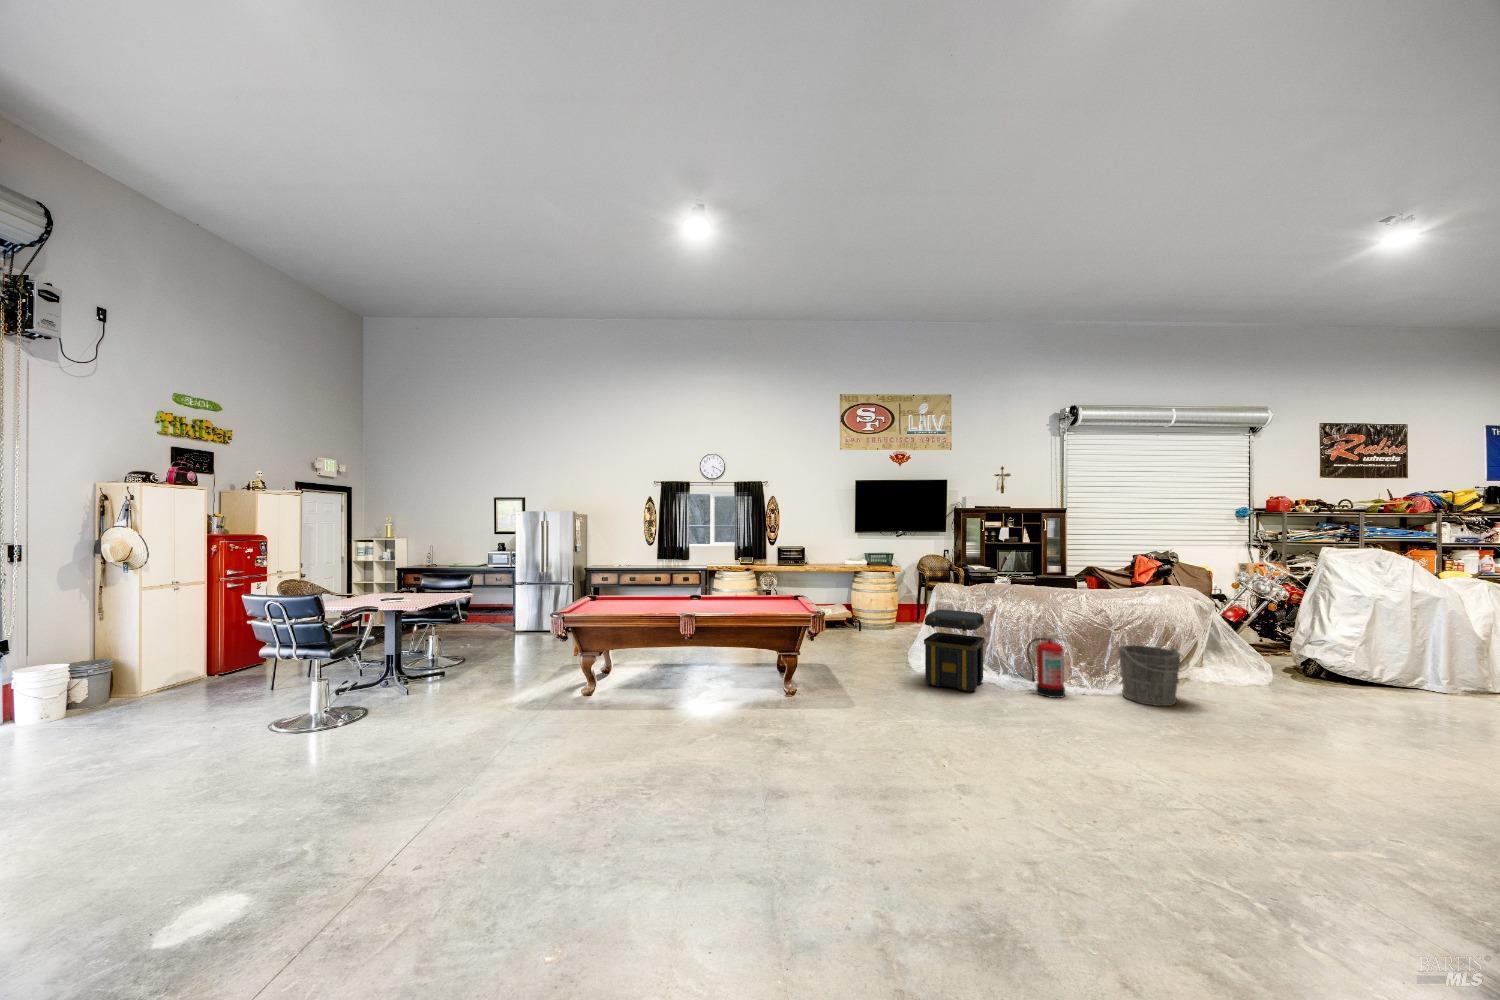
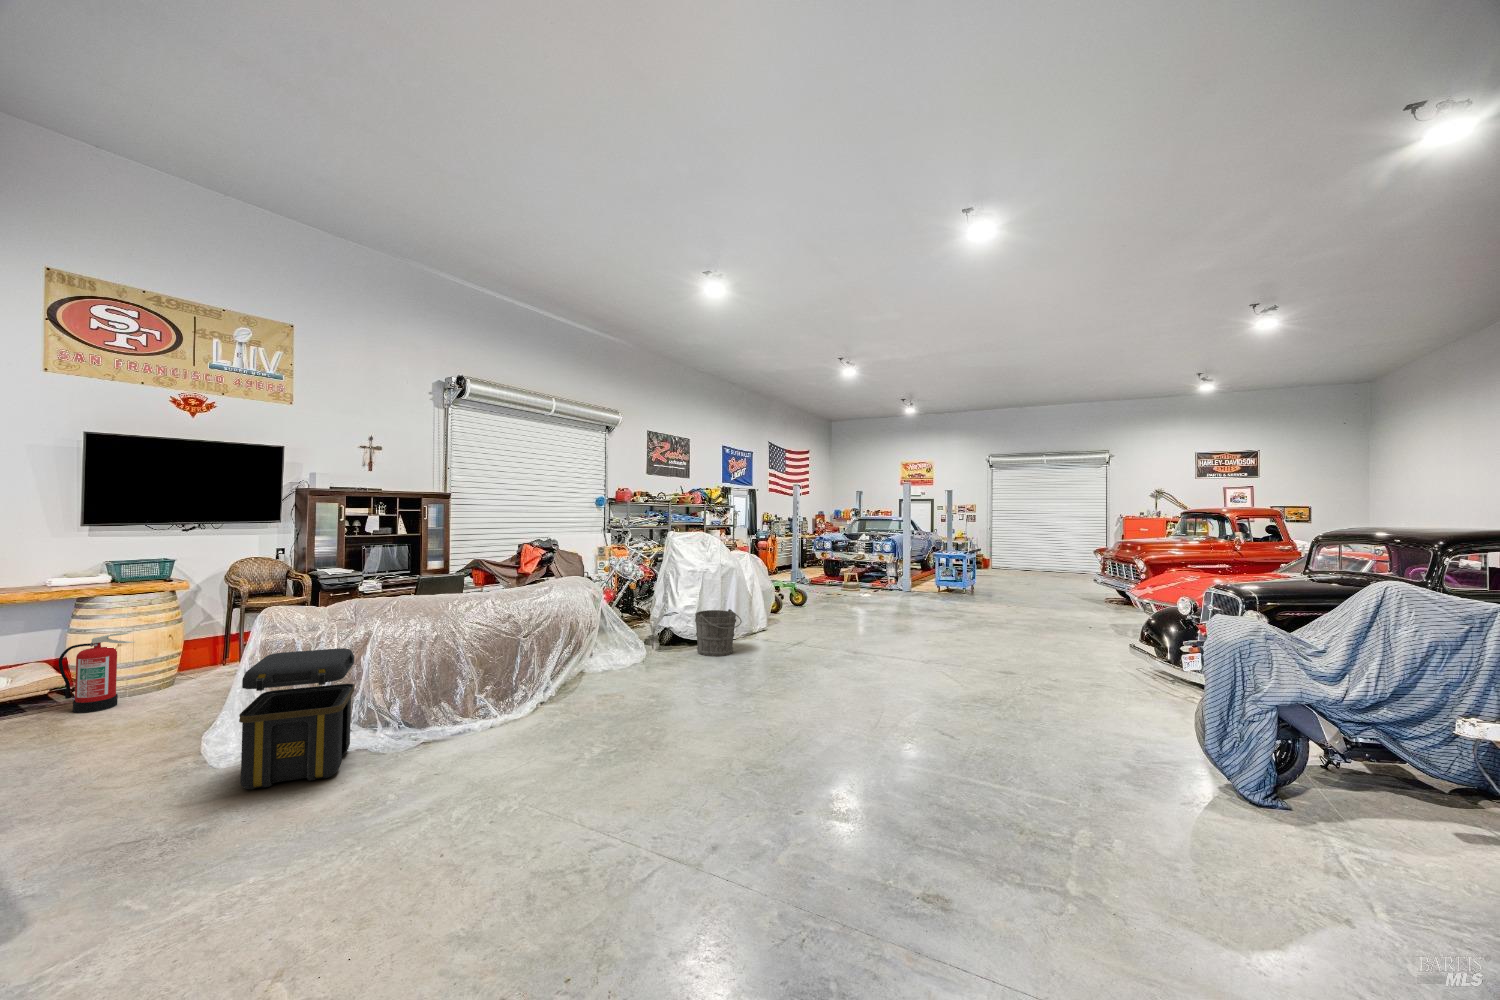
fire extinguisher: present [1027,632,1071,698] -> present [59,632,134,713]
bucket: present [1118,645,1189,706] -> present [695,609,742,656]

